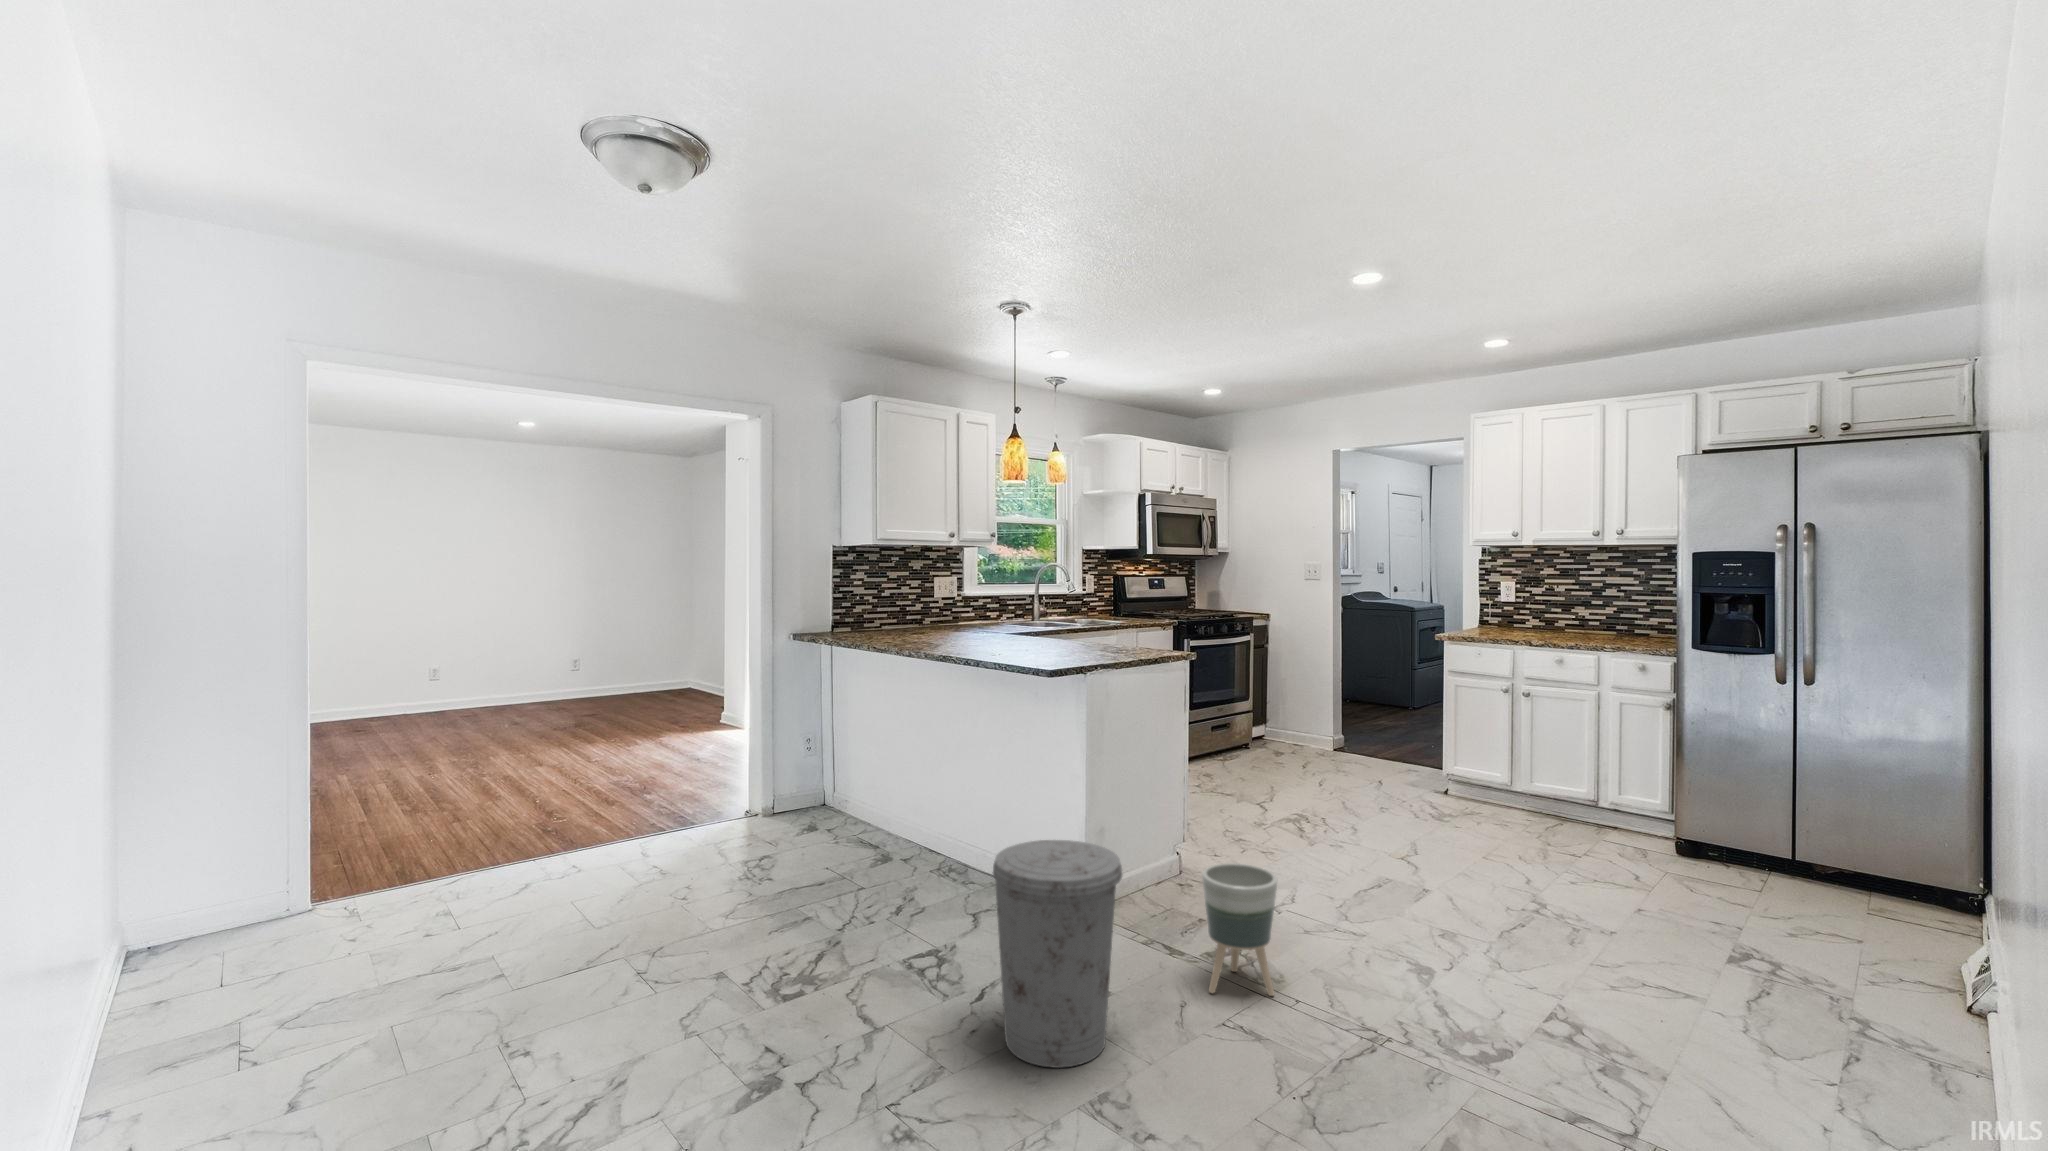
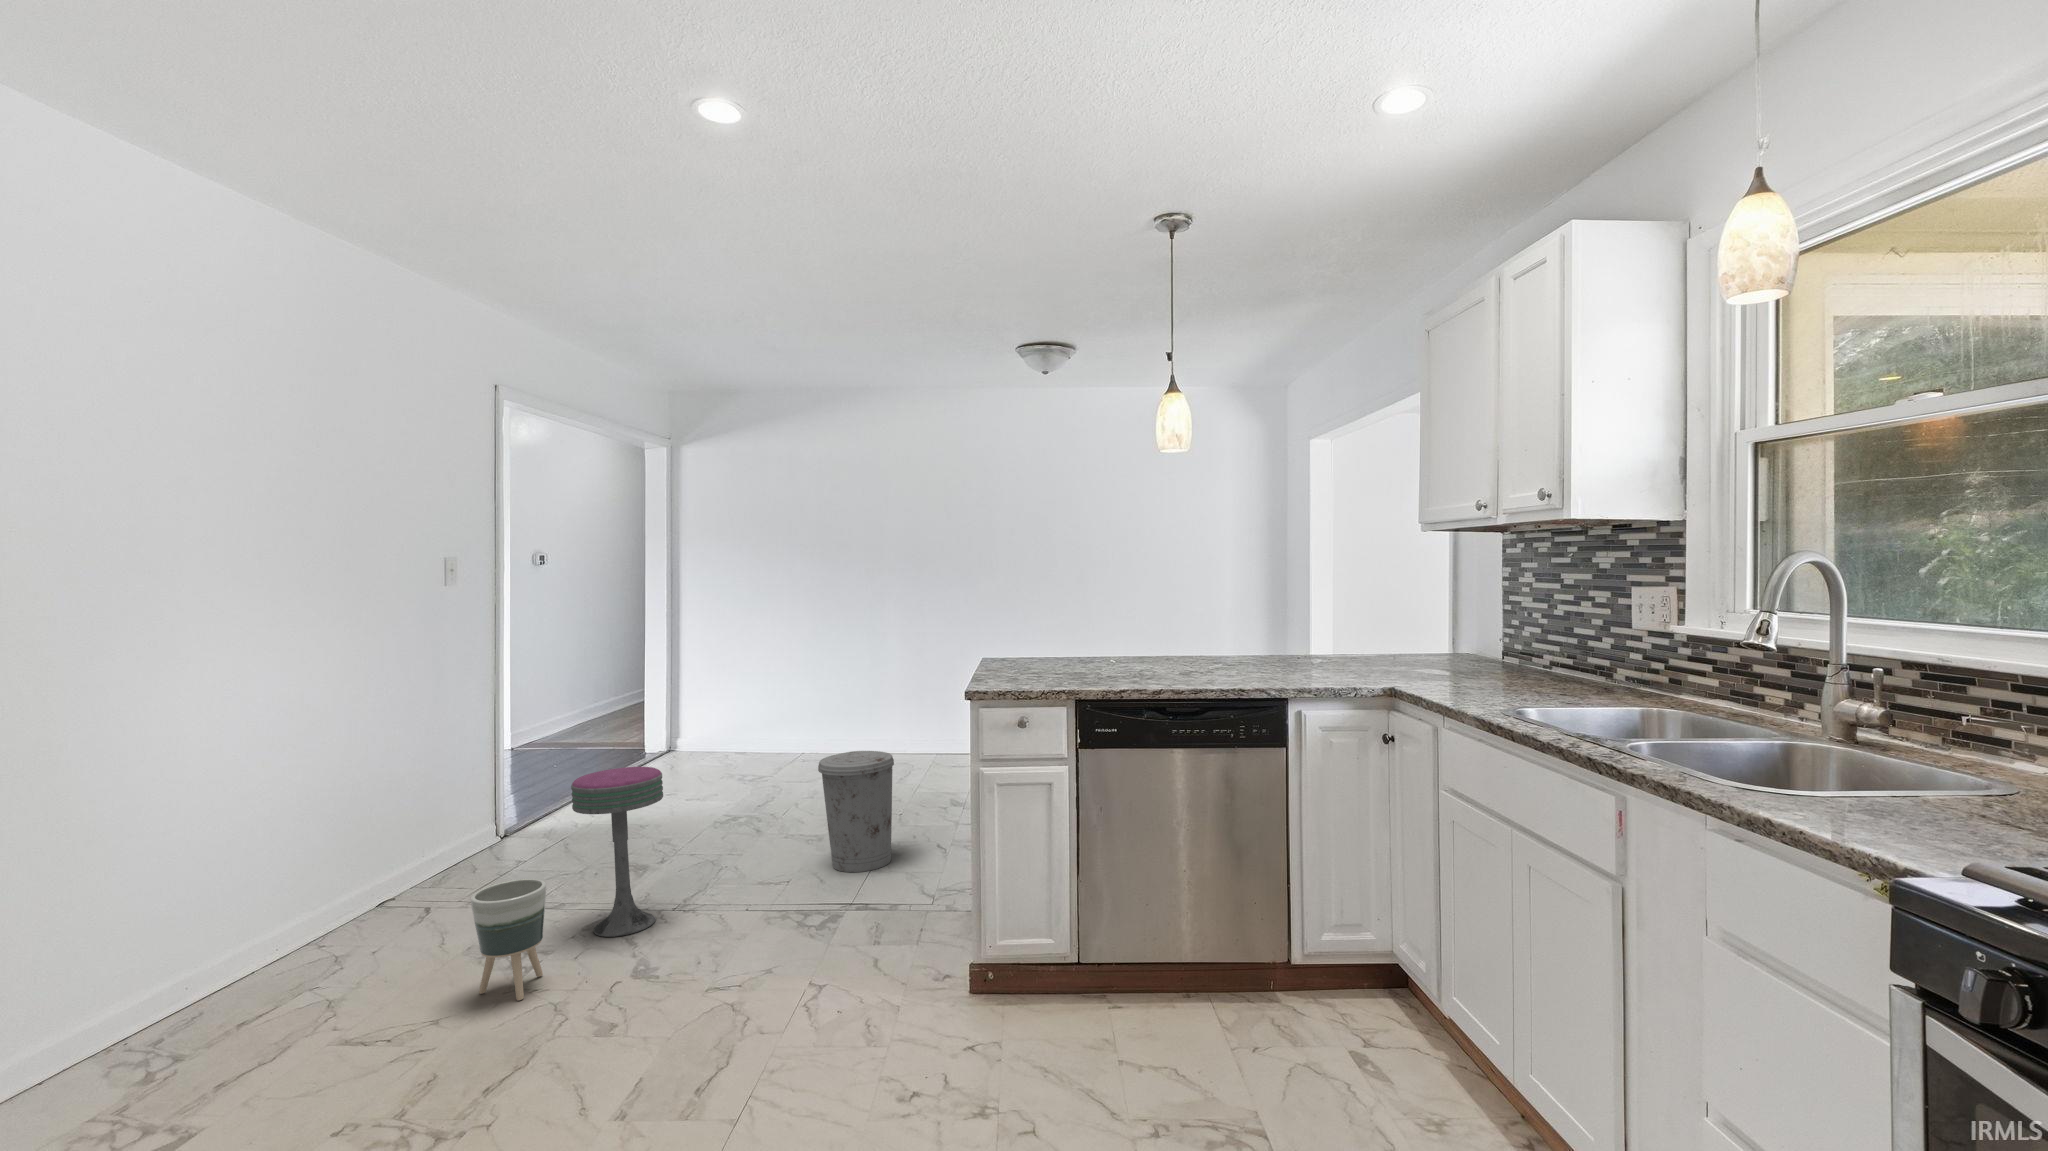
bar stool: none [1395,816,1539,1091] -> present [571,767,663,937]
planter: present [1202,863,1277,996] -> present [471,879,546,1000]

